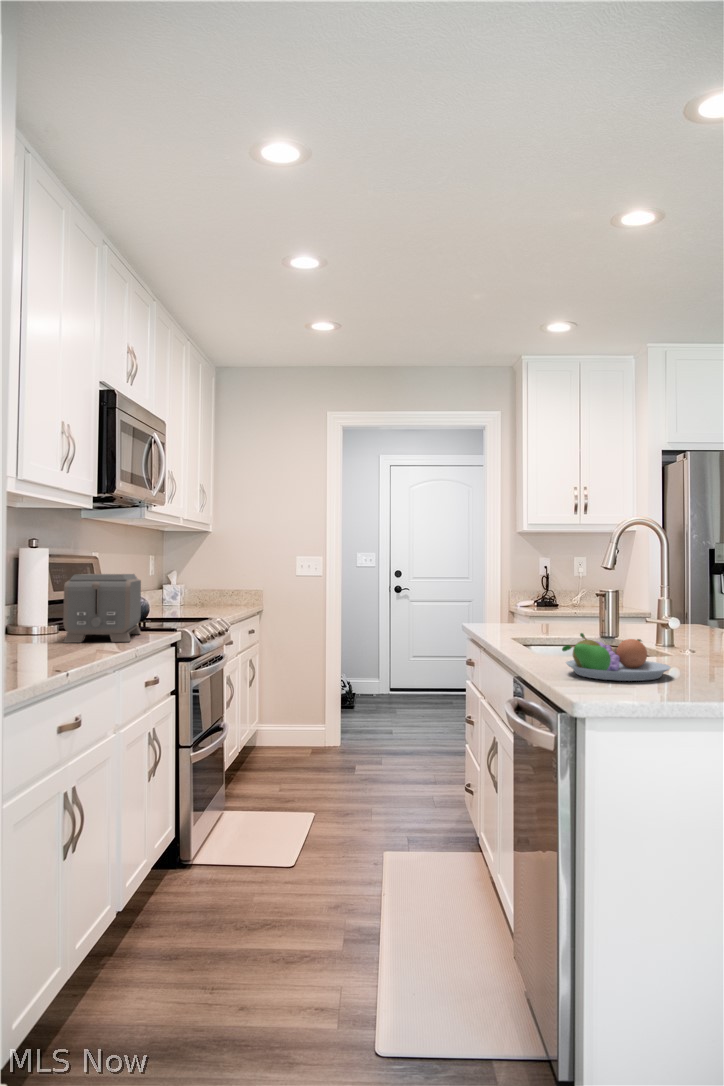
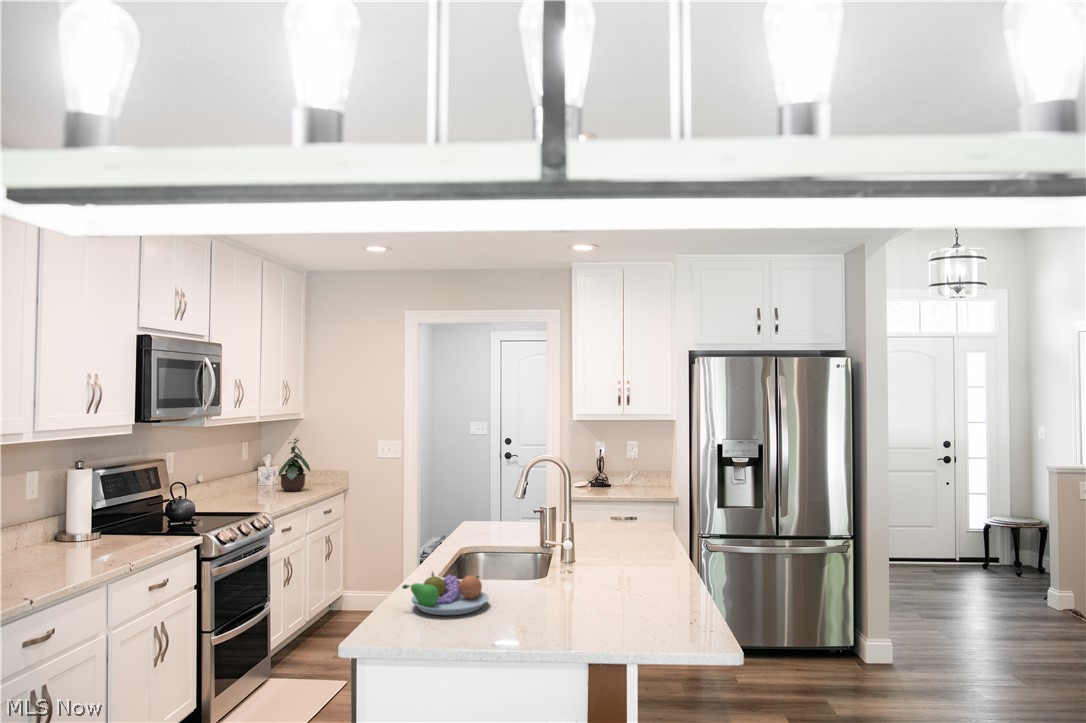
potted plant: none [190,547,231,610] -> present [278,439,310,492]
toaster: present [63,574,141,643] -> none [84,490,168,555]

